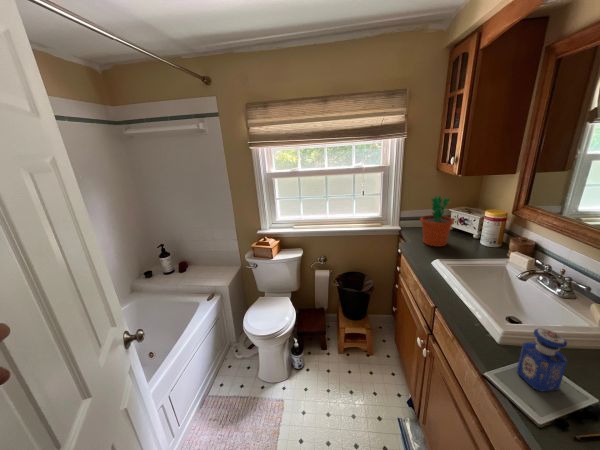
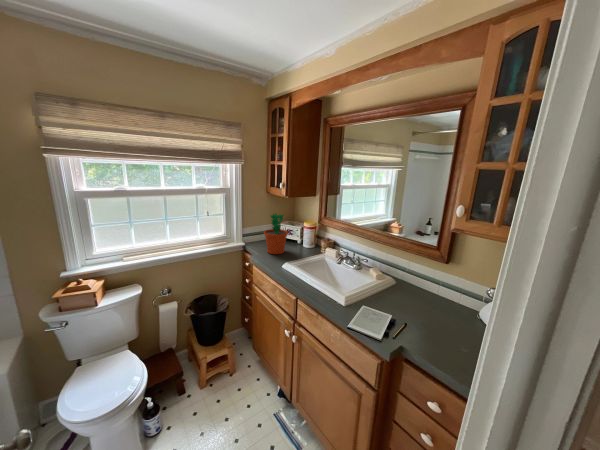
perfume bottle: present [517,328,568,392] -> none [359,285,380,323]

